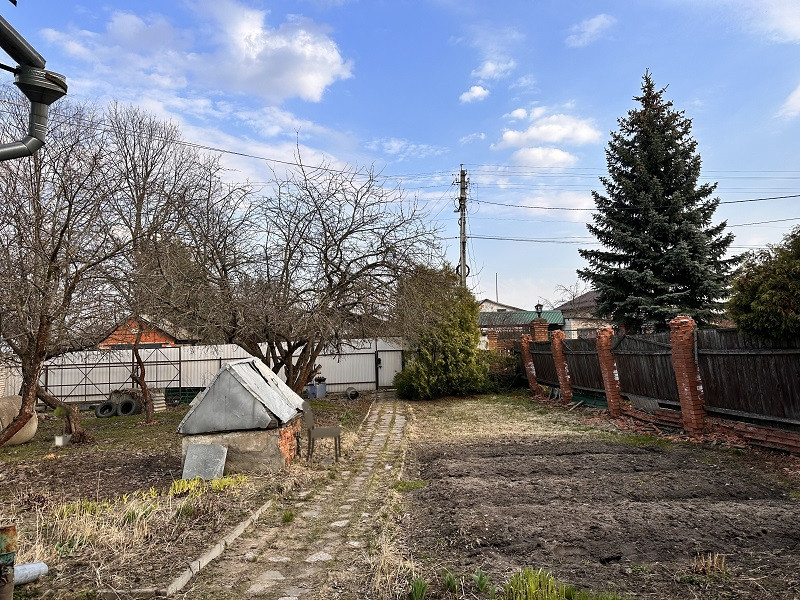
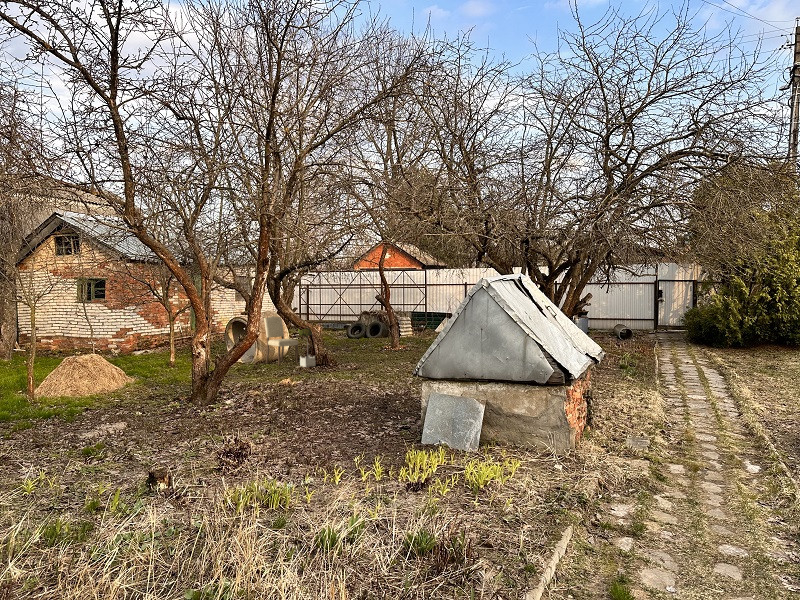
chair: present [301,401,341,462] -> present [264,316,298,365]

